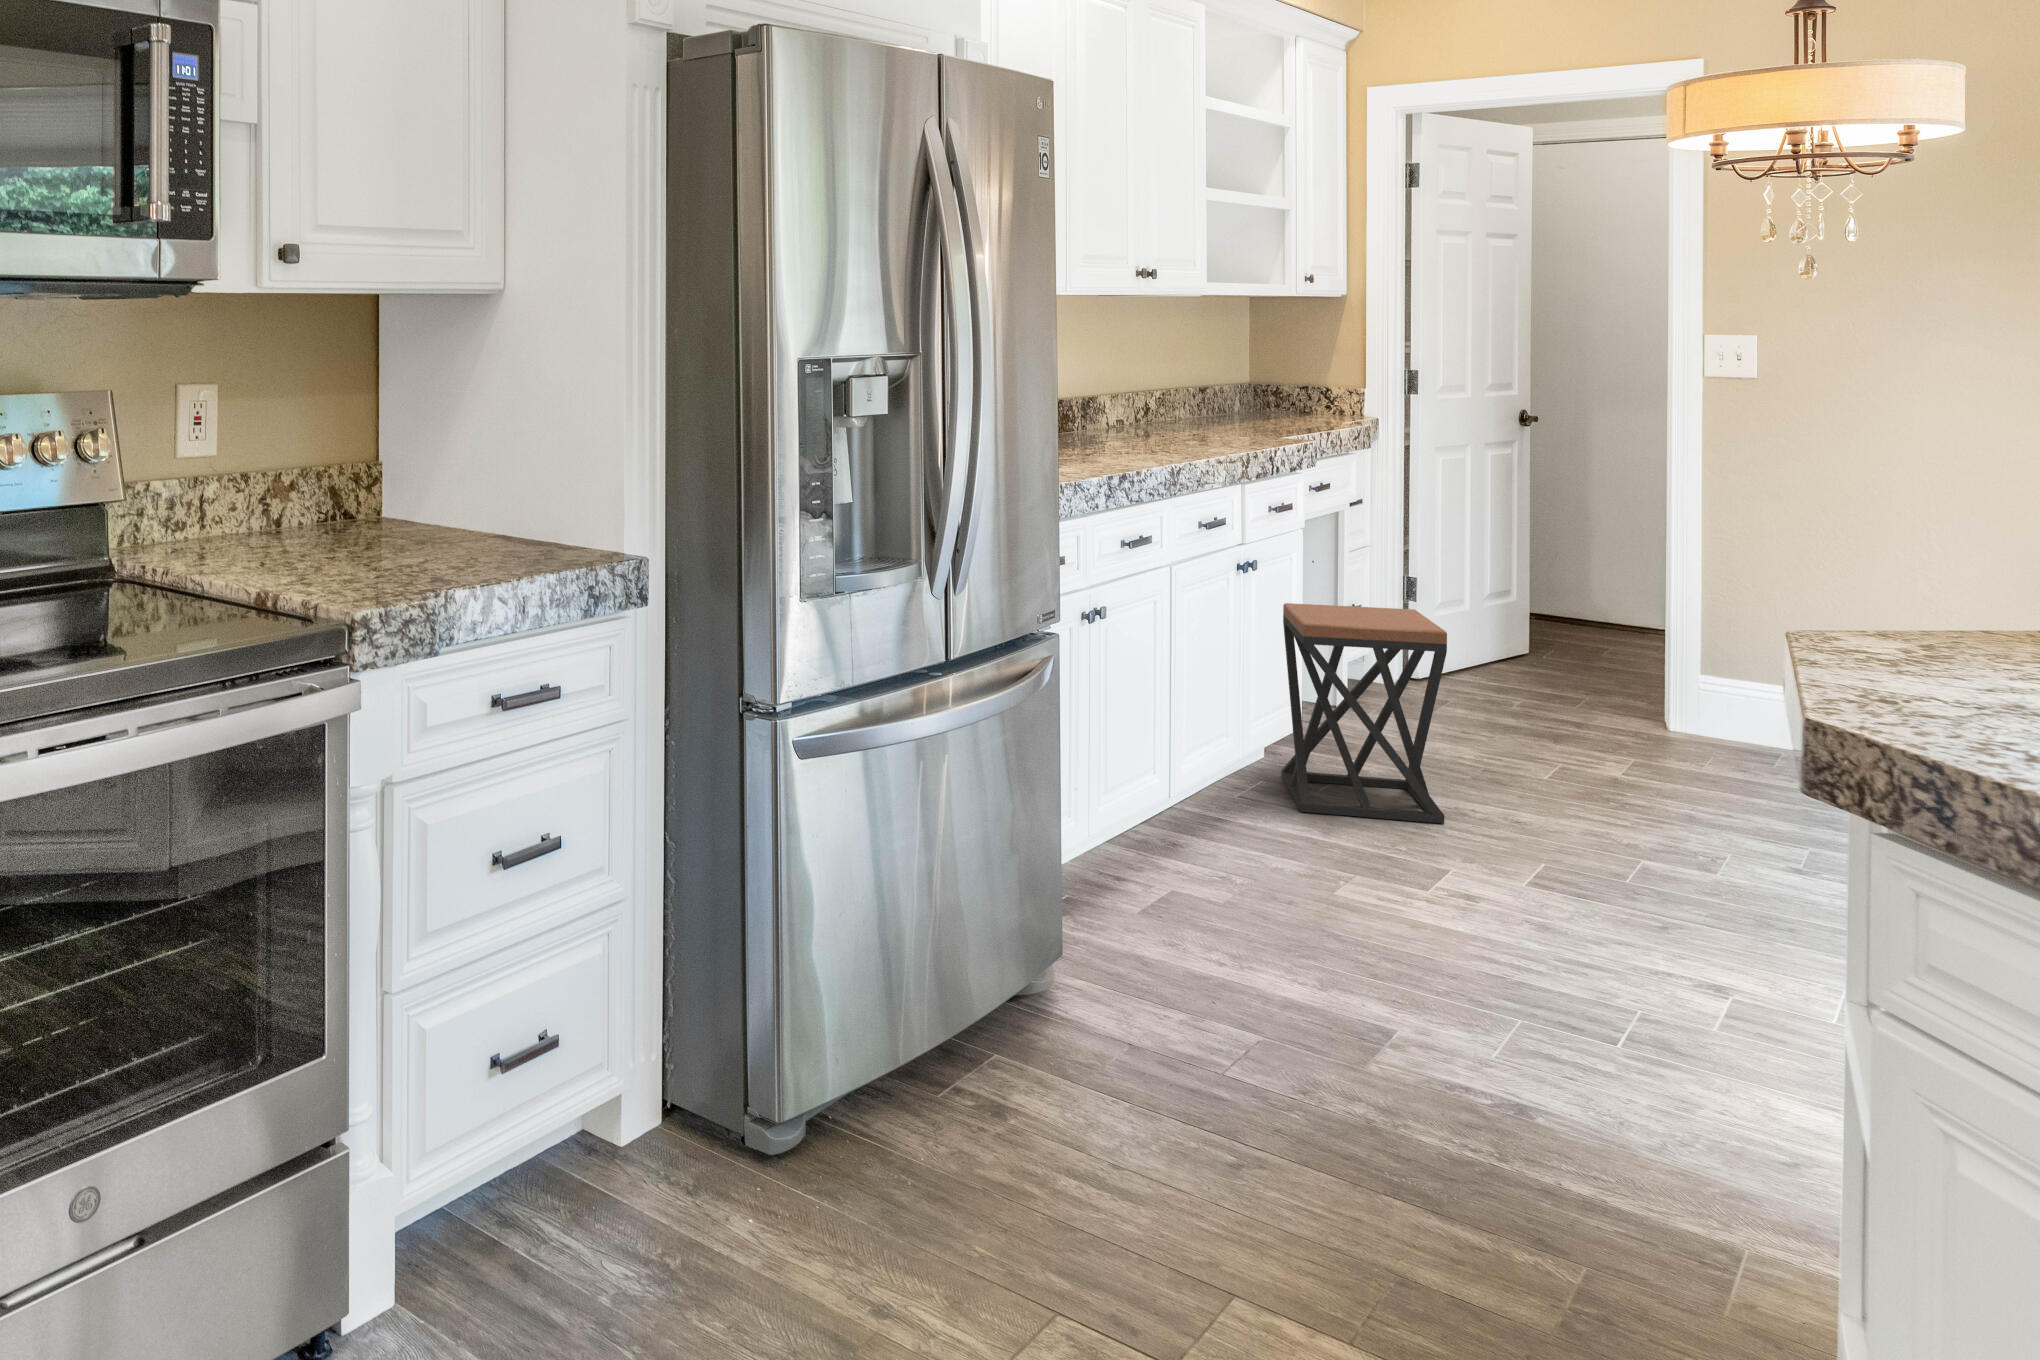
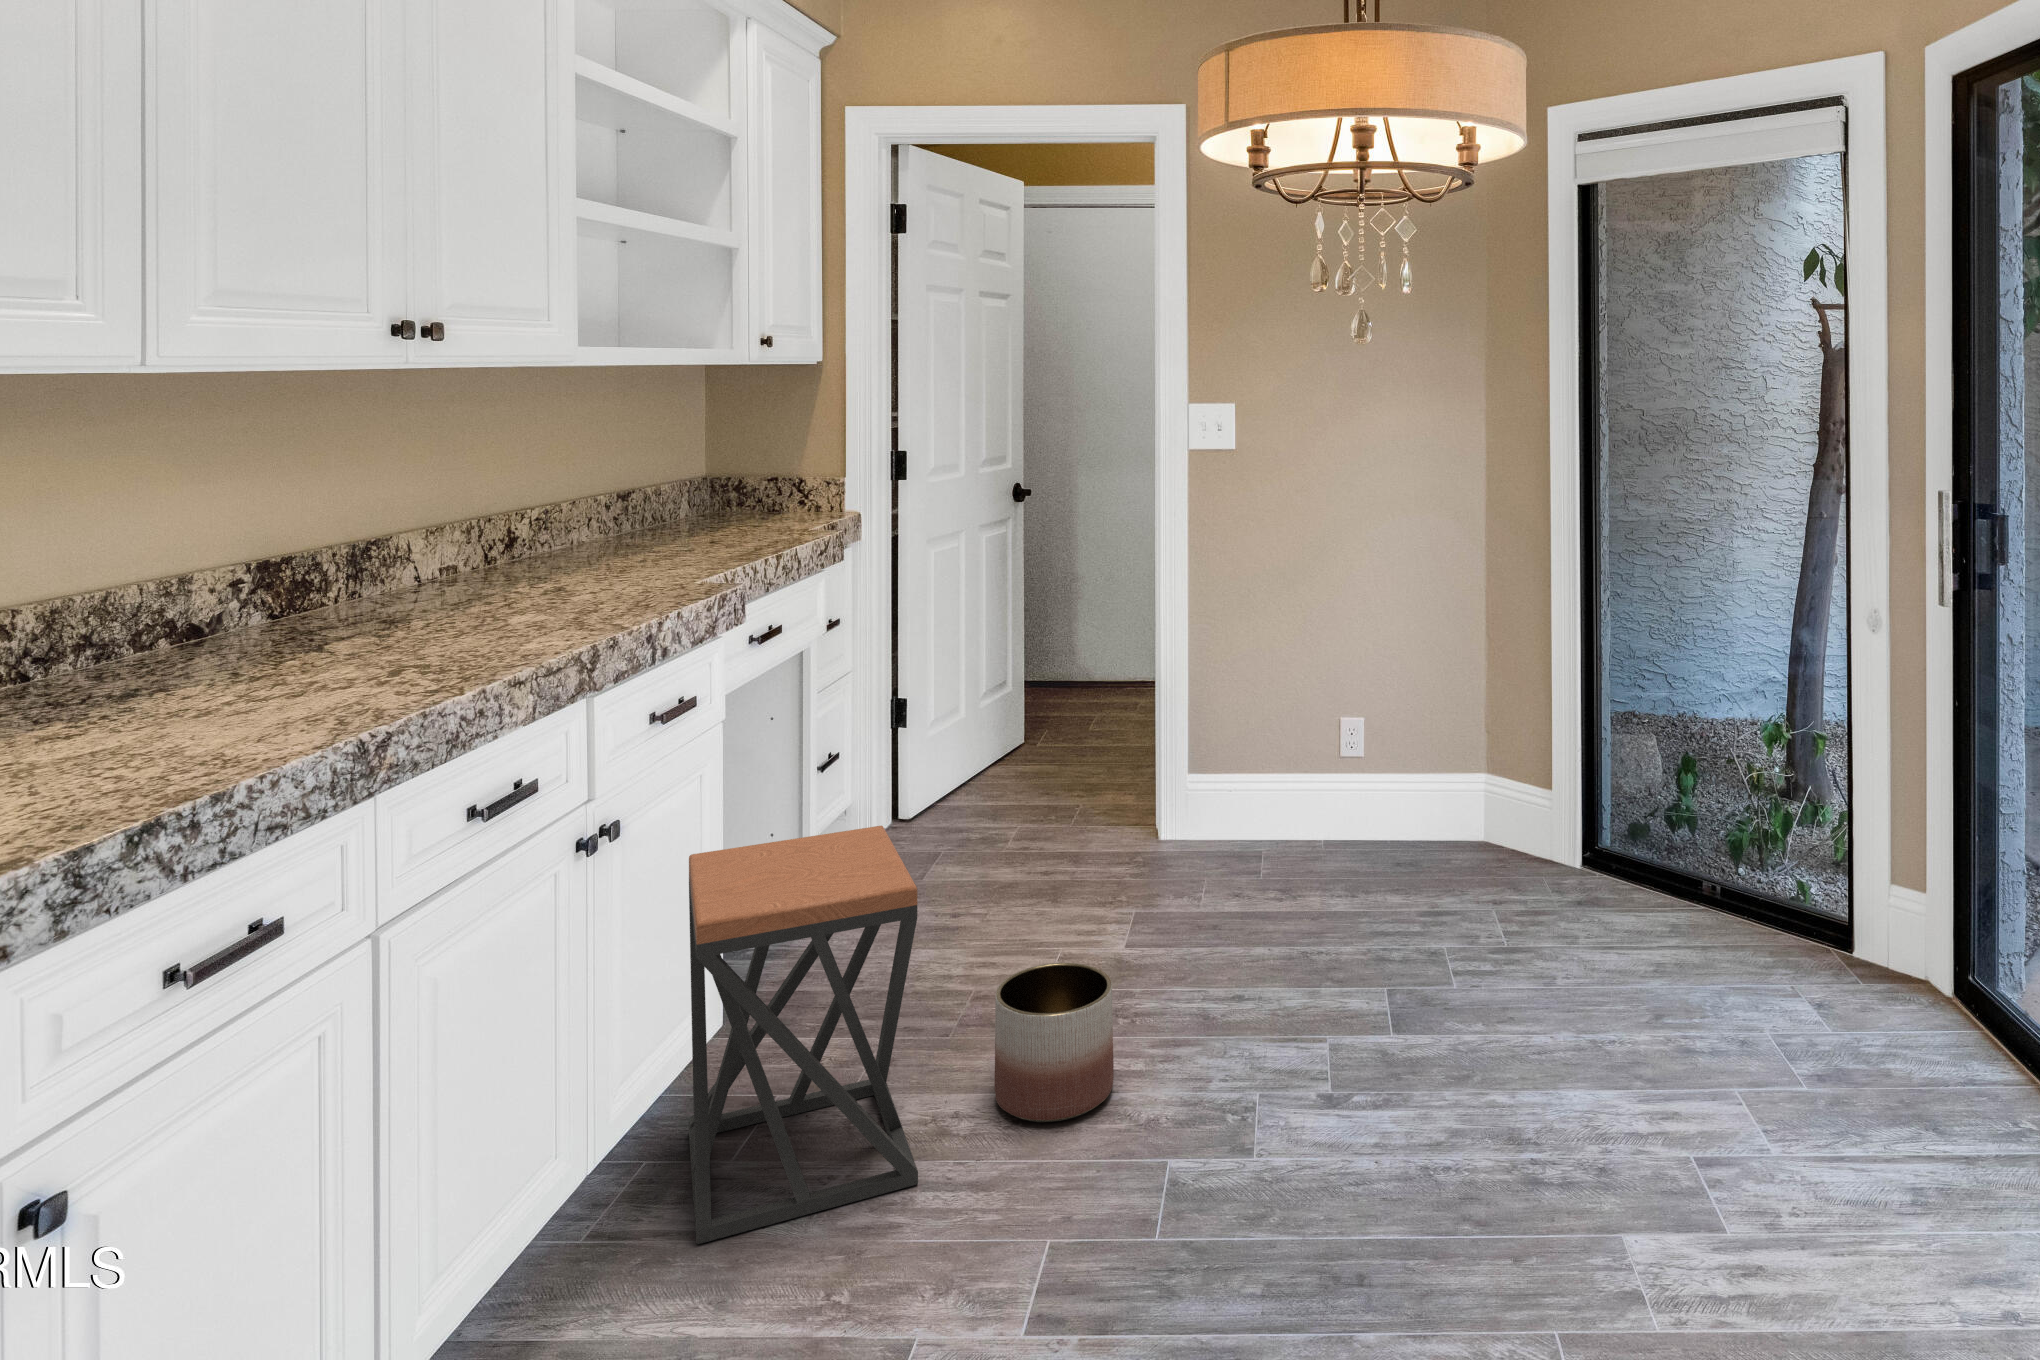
planter: none [1501,730,1600,825] -> present [995,963,1114,1122]

